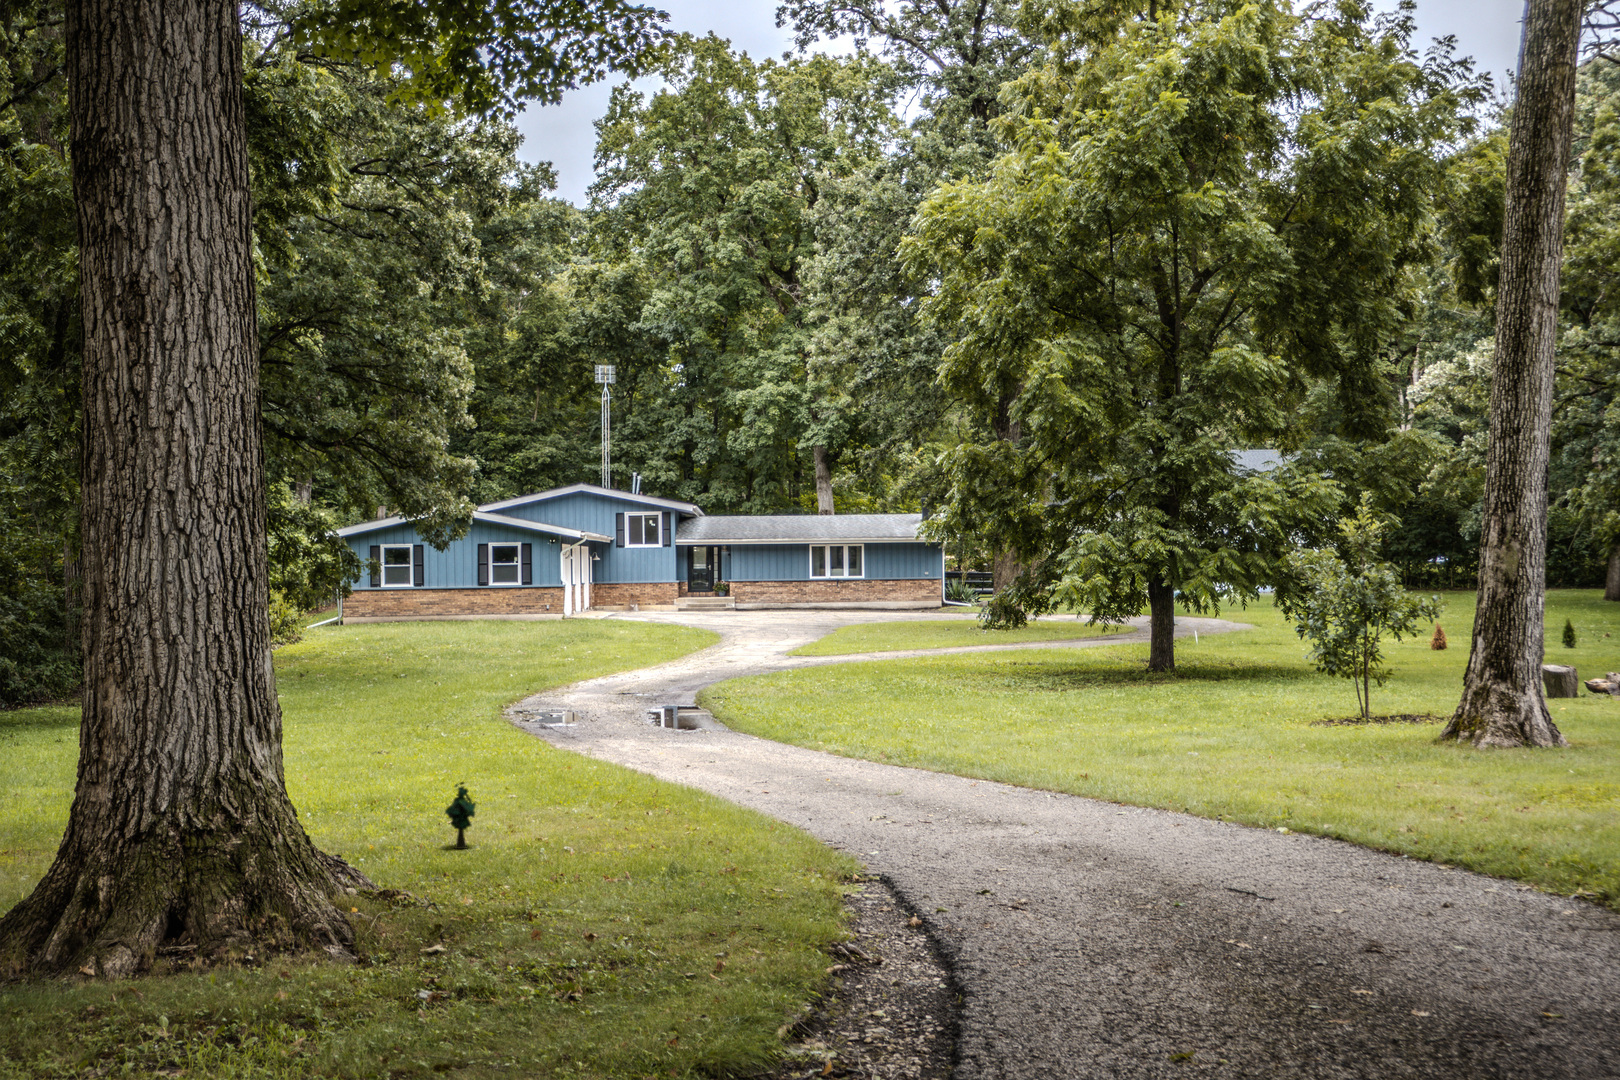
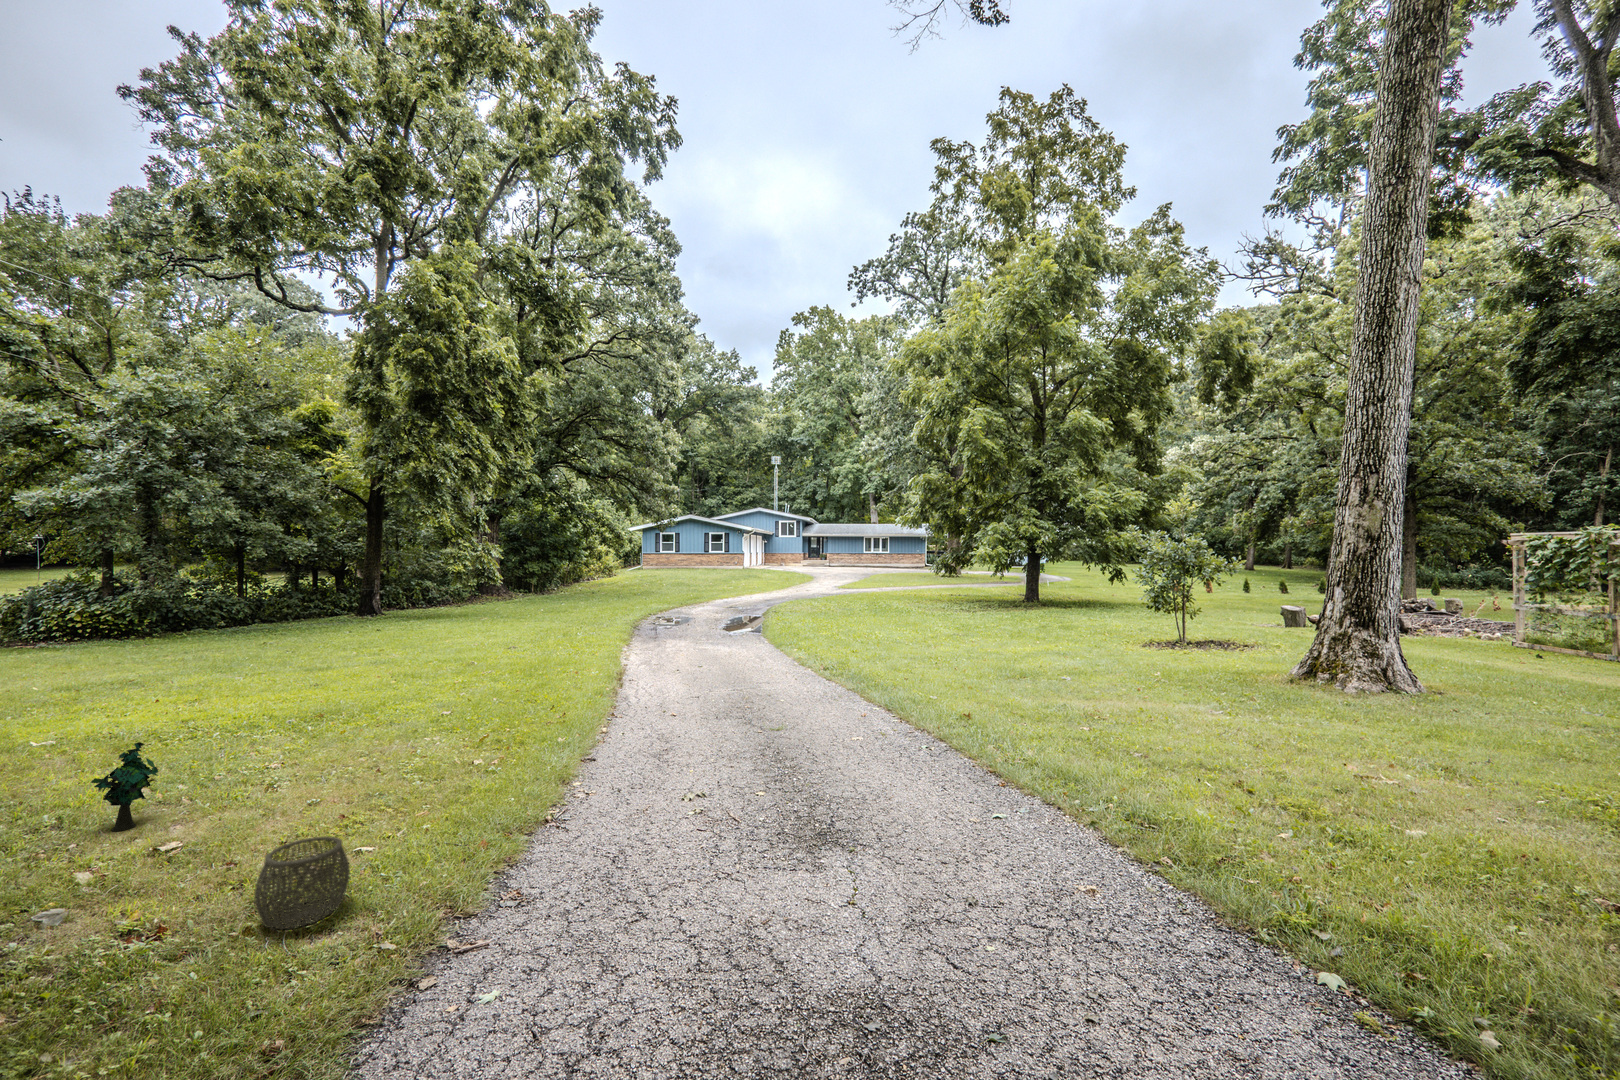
woven basket: none [682,818,731,866] -> present [254,837,350,930]

